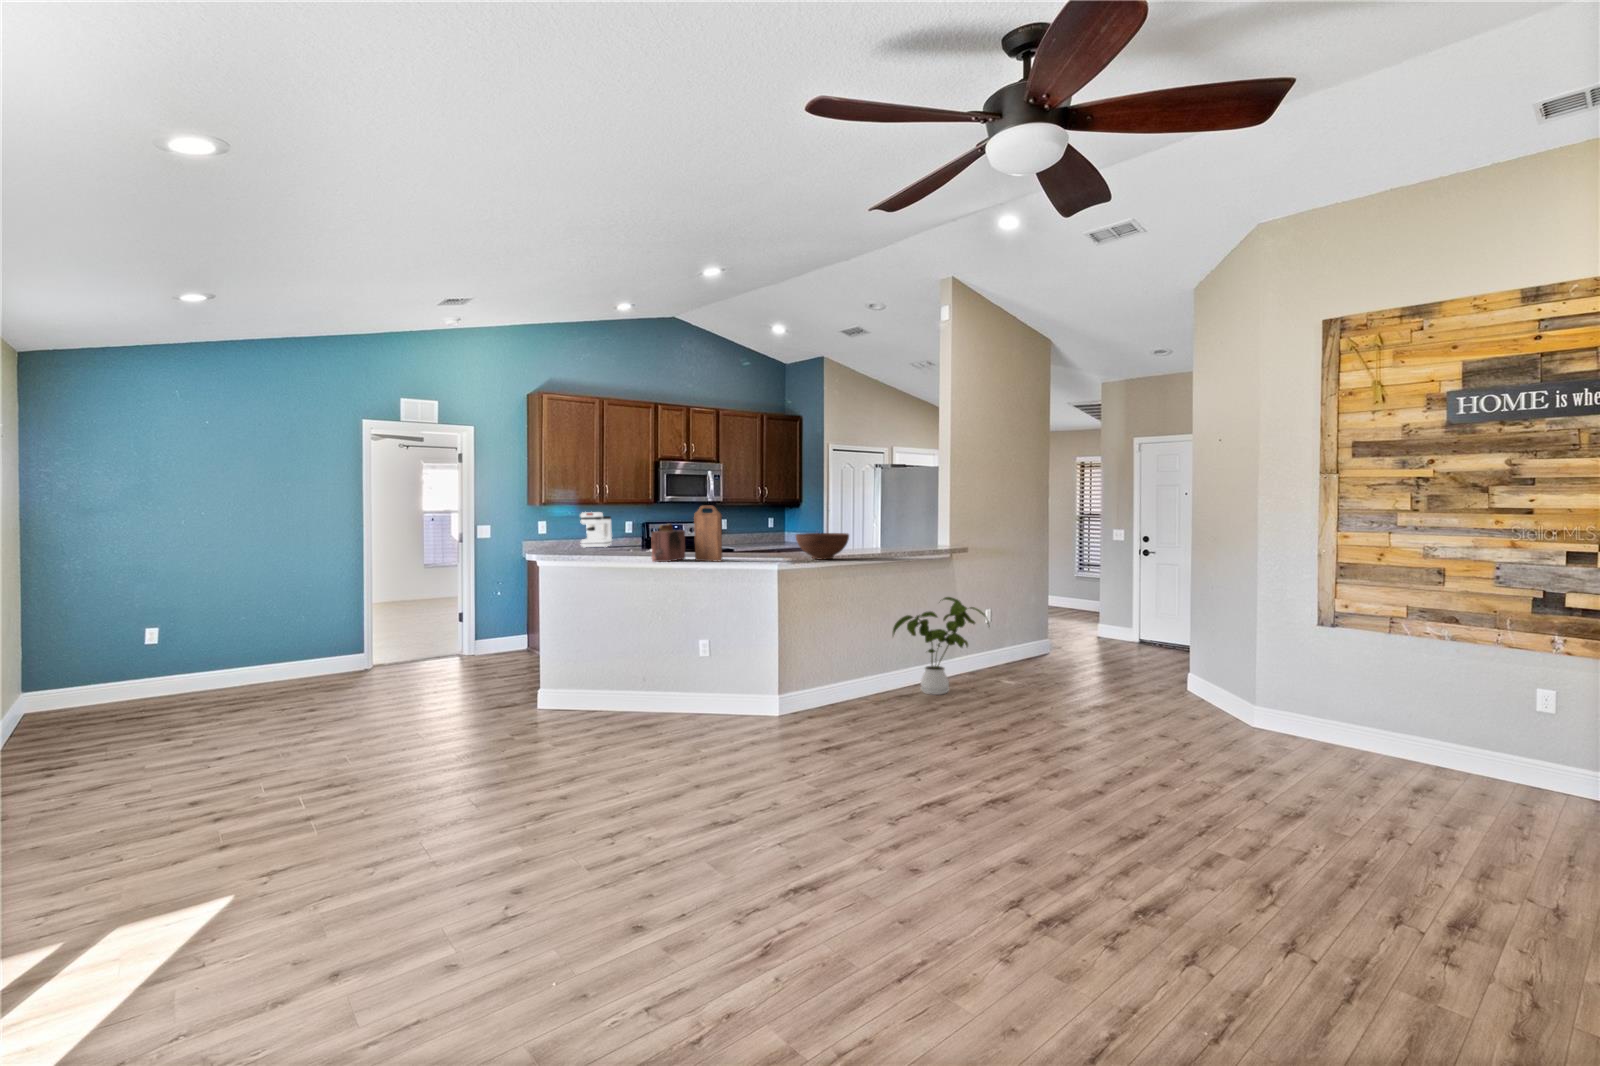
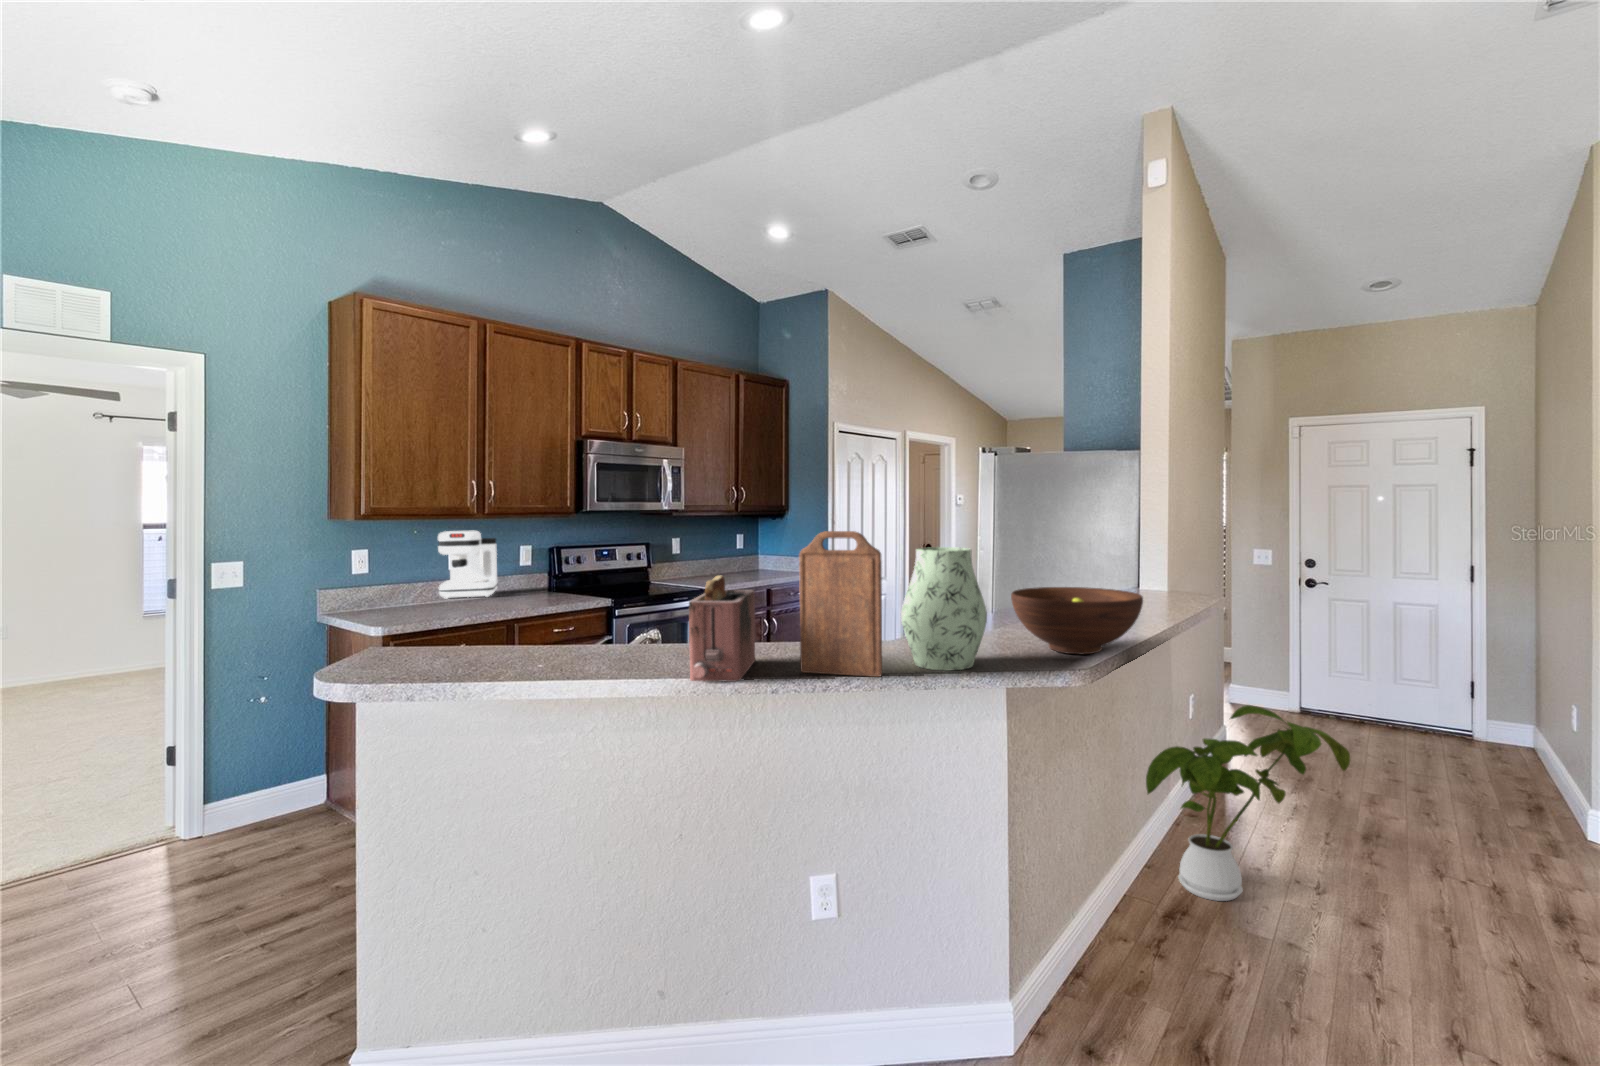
vase: none [738,513,772,561] -> present [901,547,987,670]

